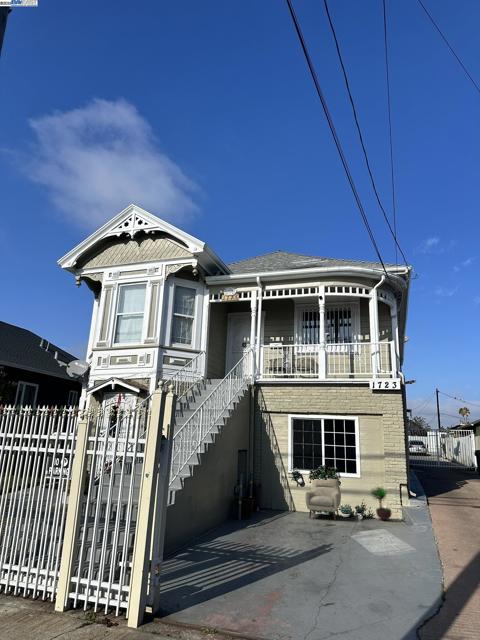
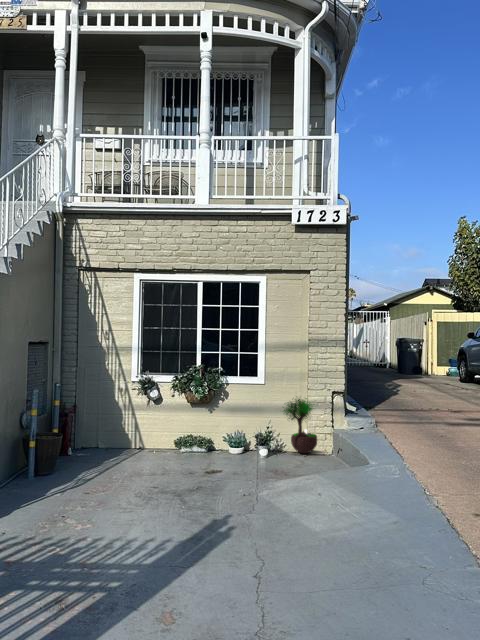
chair: present [306,478,341,521] -> none [166,388,229,463]

